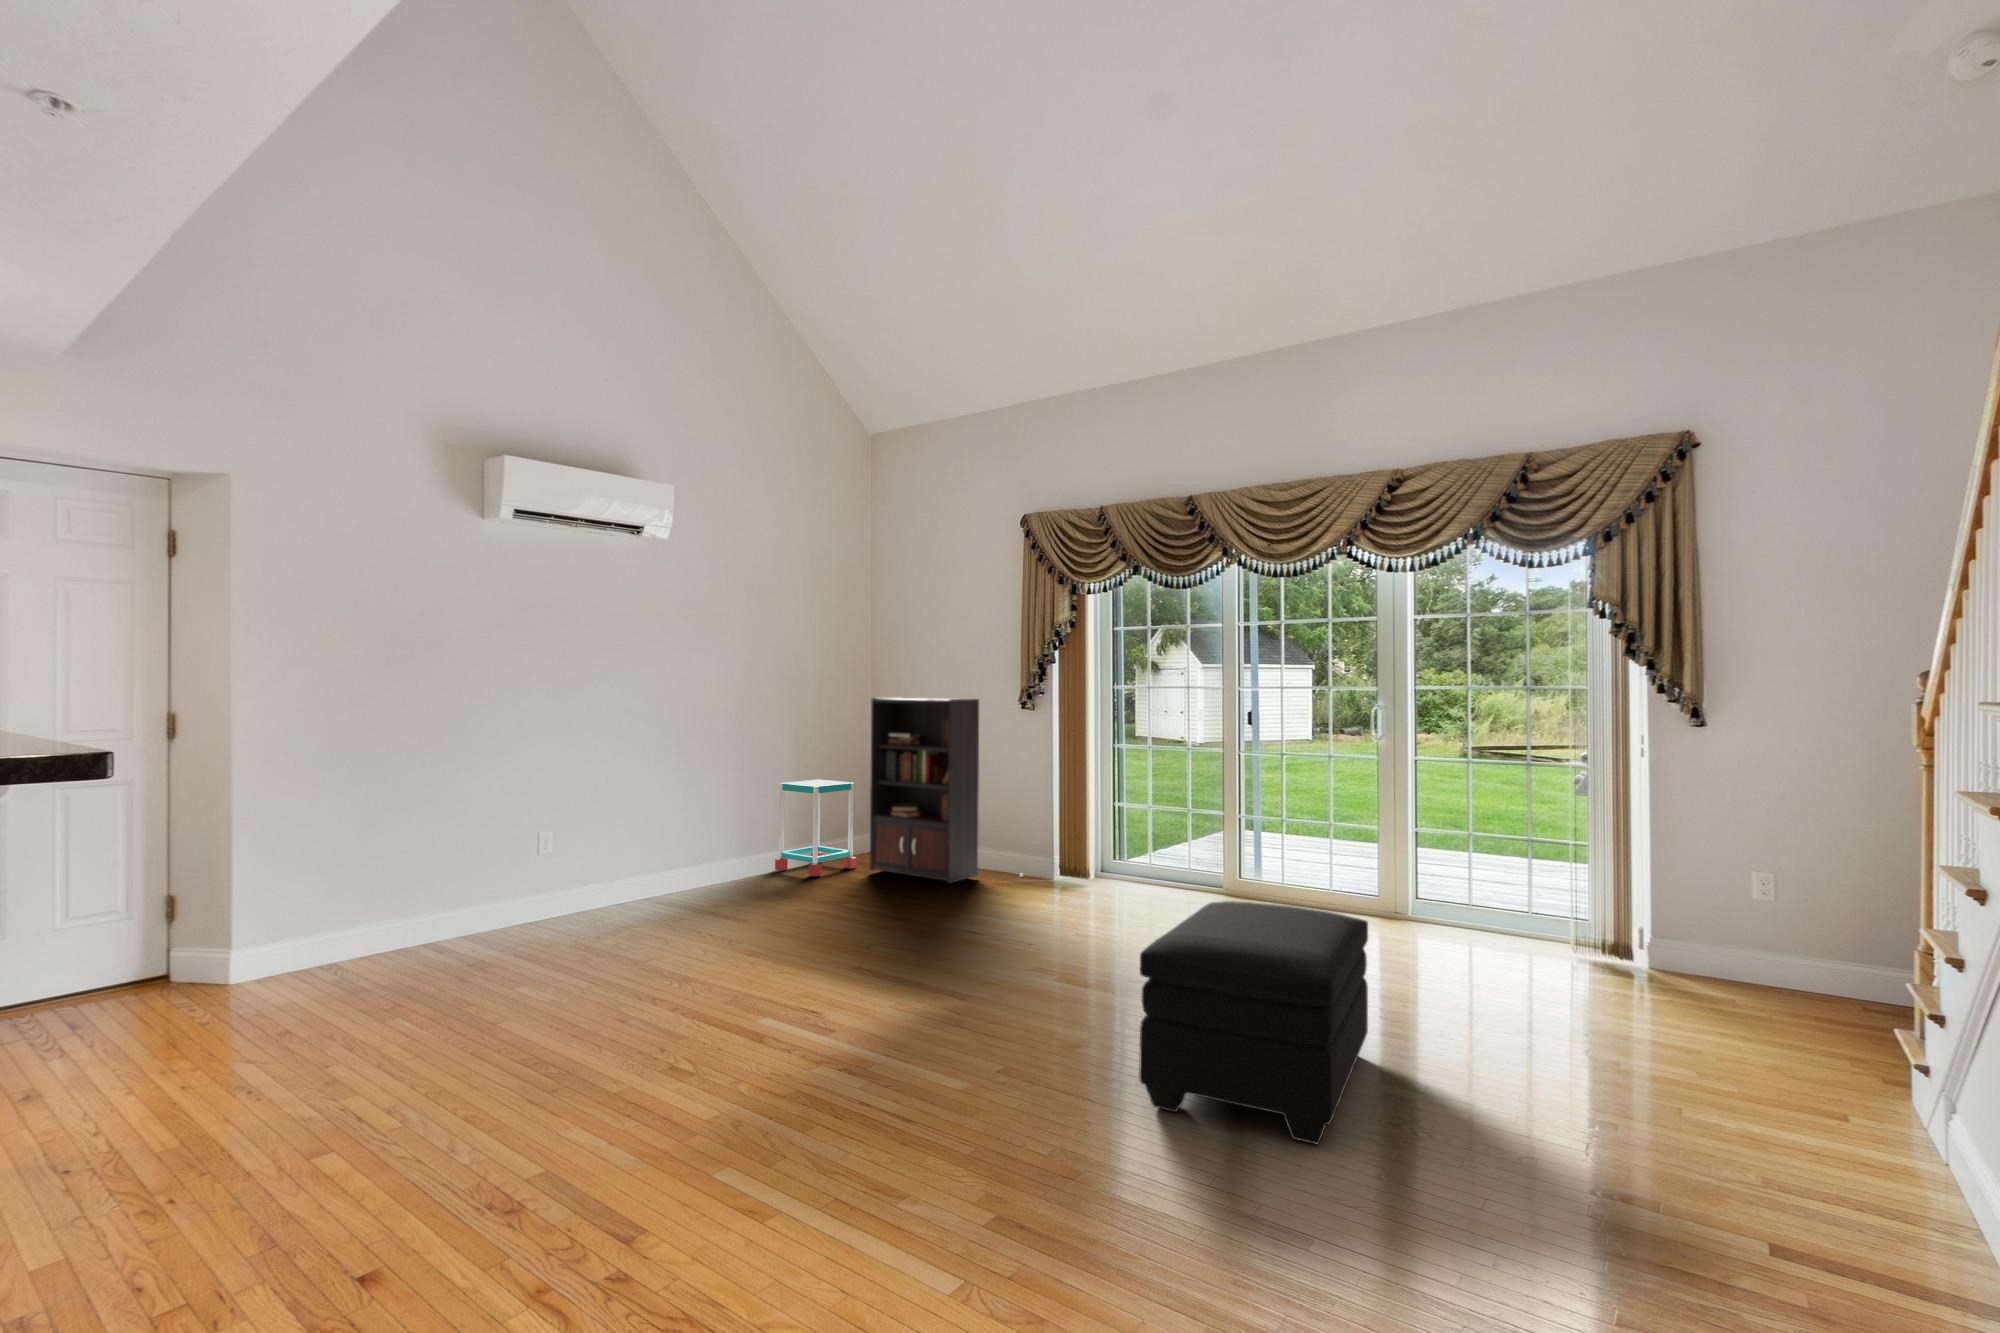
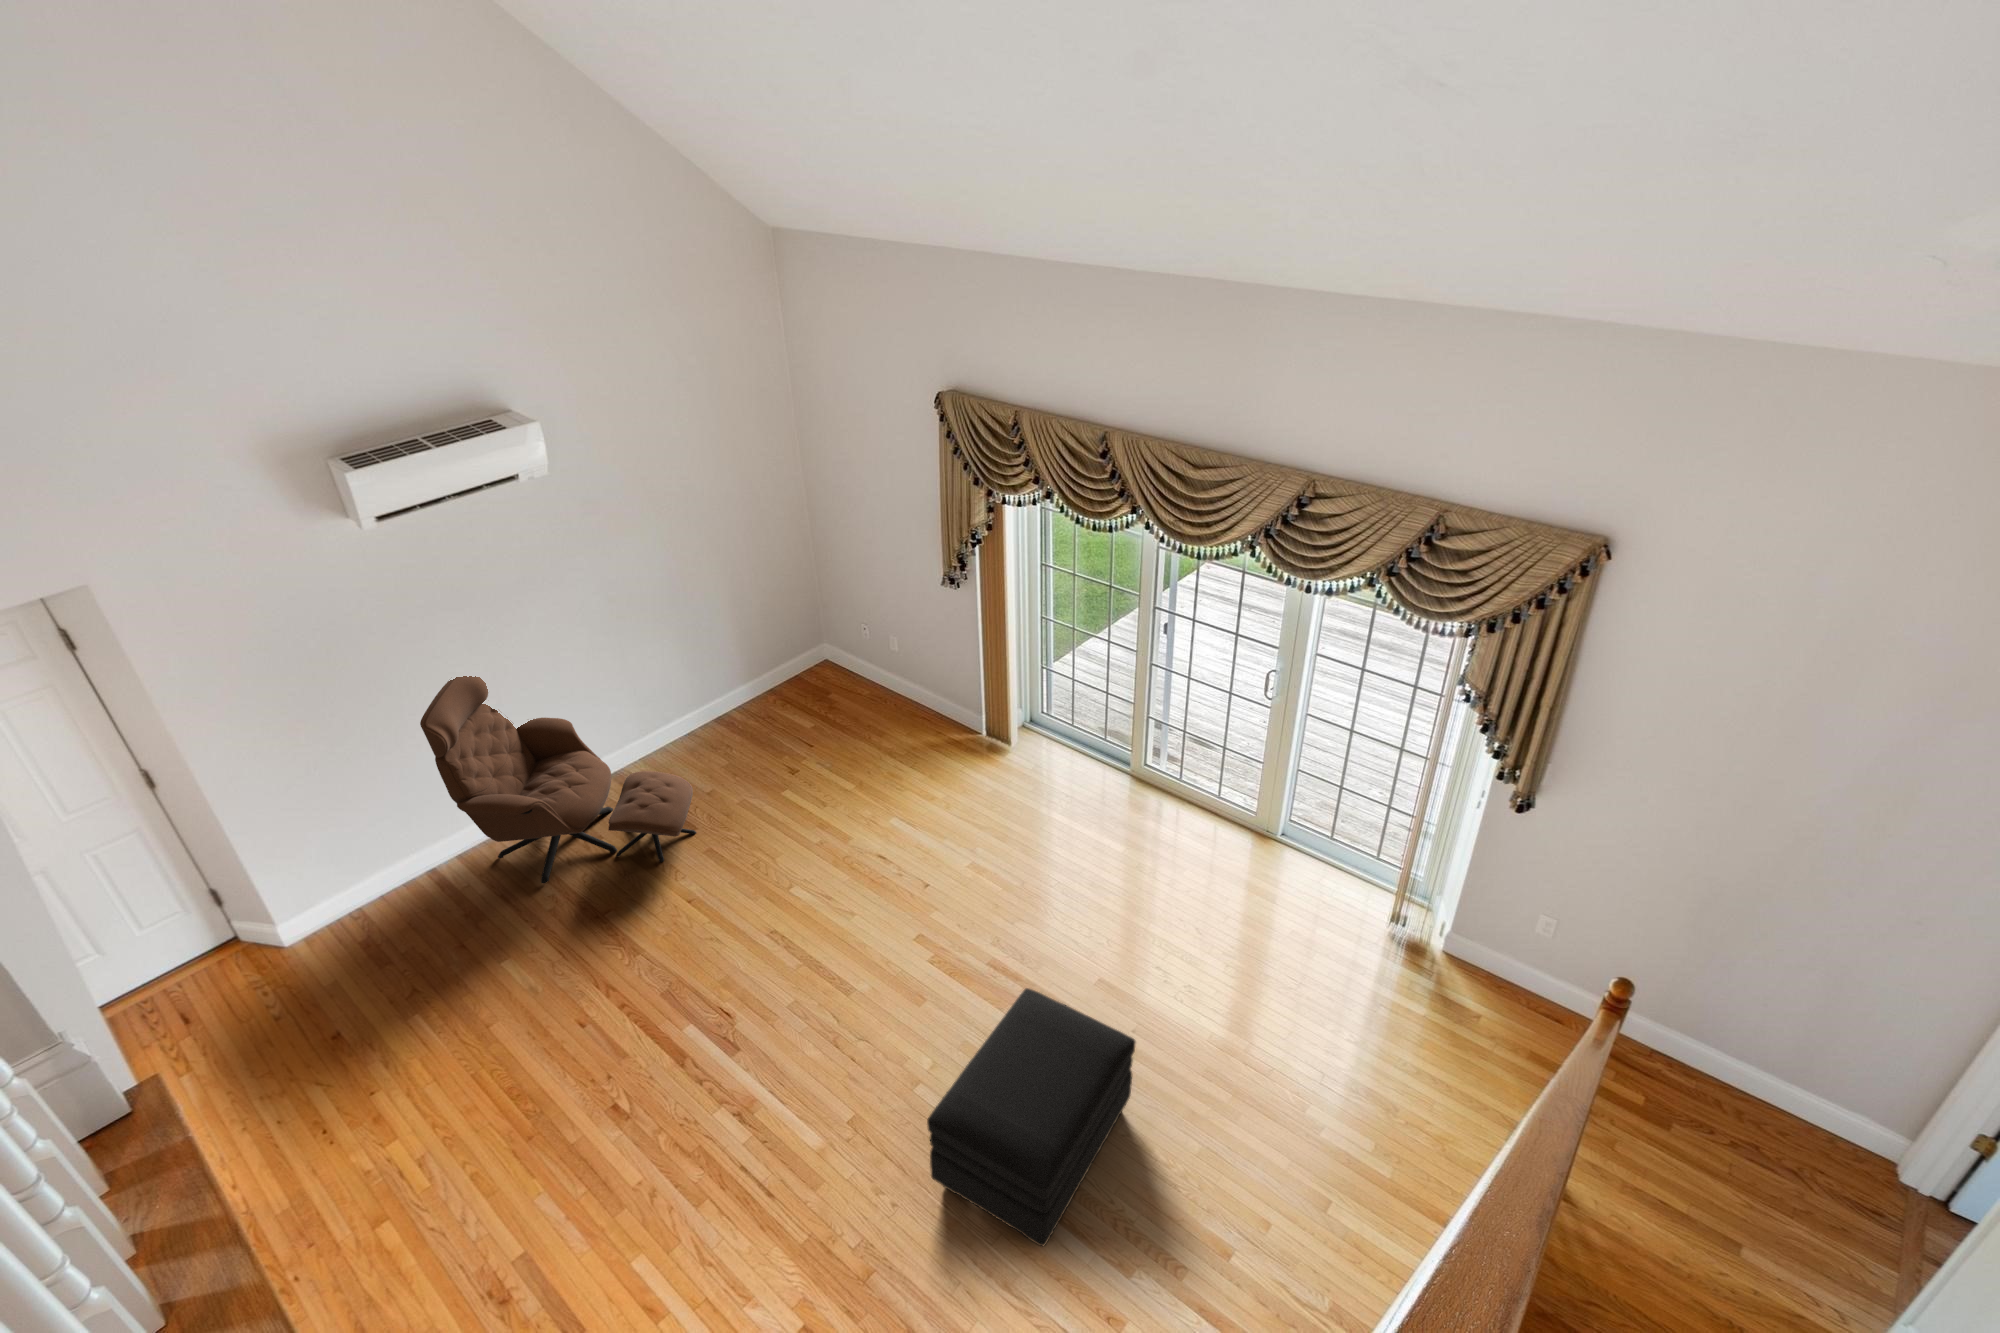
bookcase: present [870,698,1023,883] -> none [791,567,949,759]
lounge chair: none [493,710,755,944] -> present [420,676,697,884]
side table: present [775,779,856,876] -> none [717,629,800,735]

